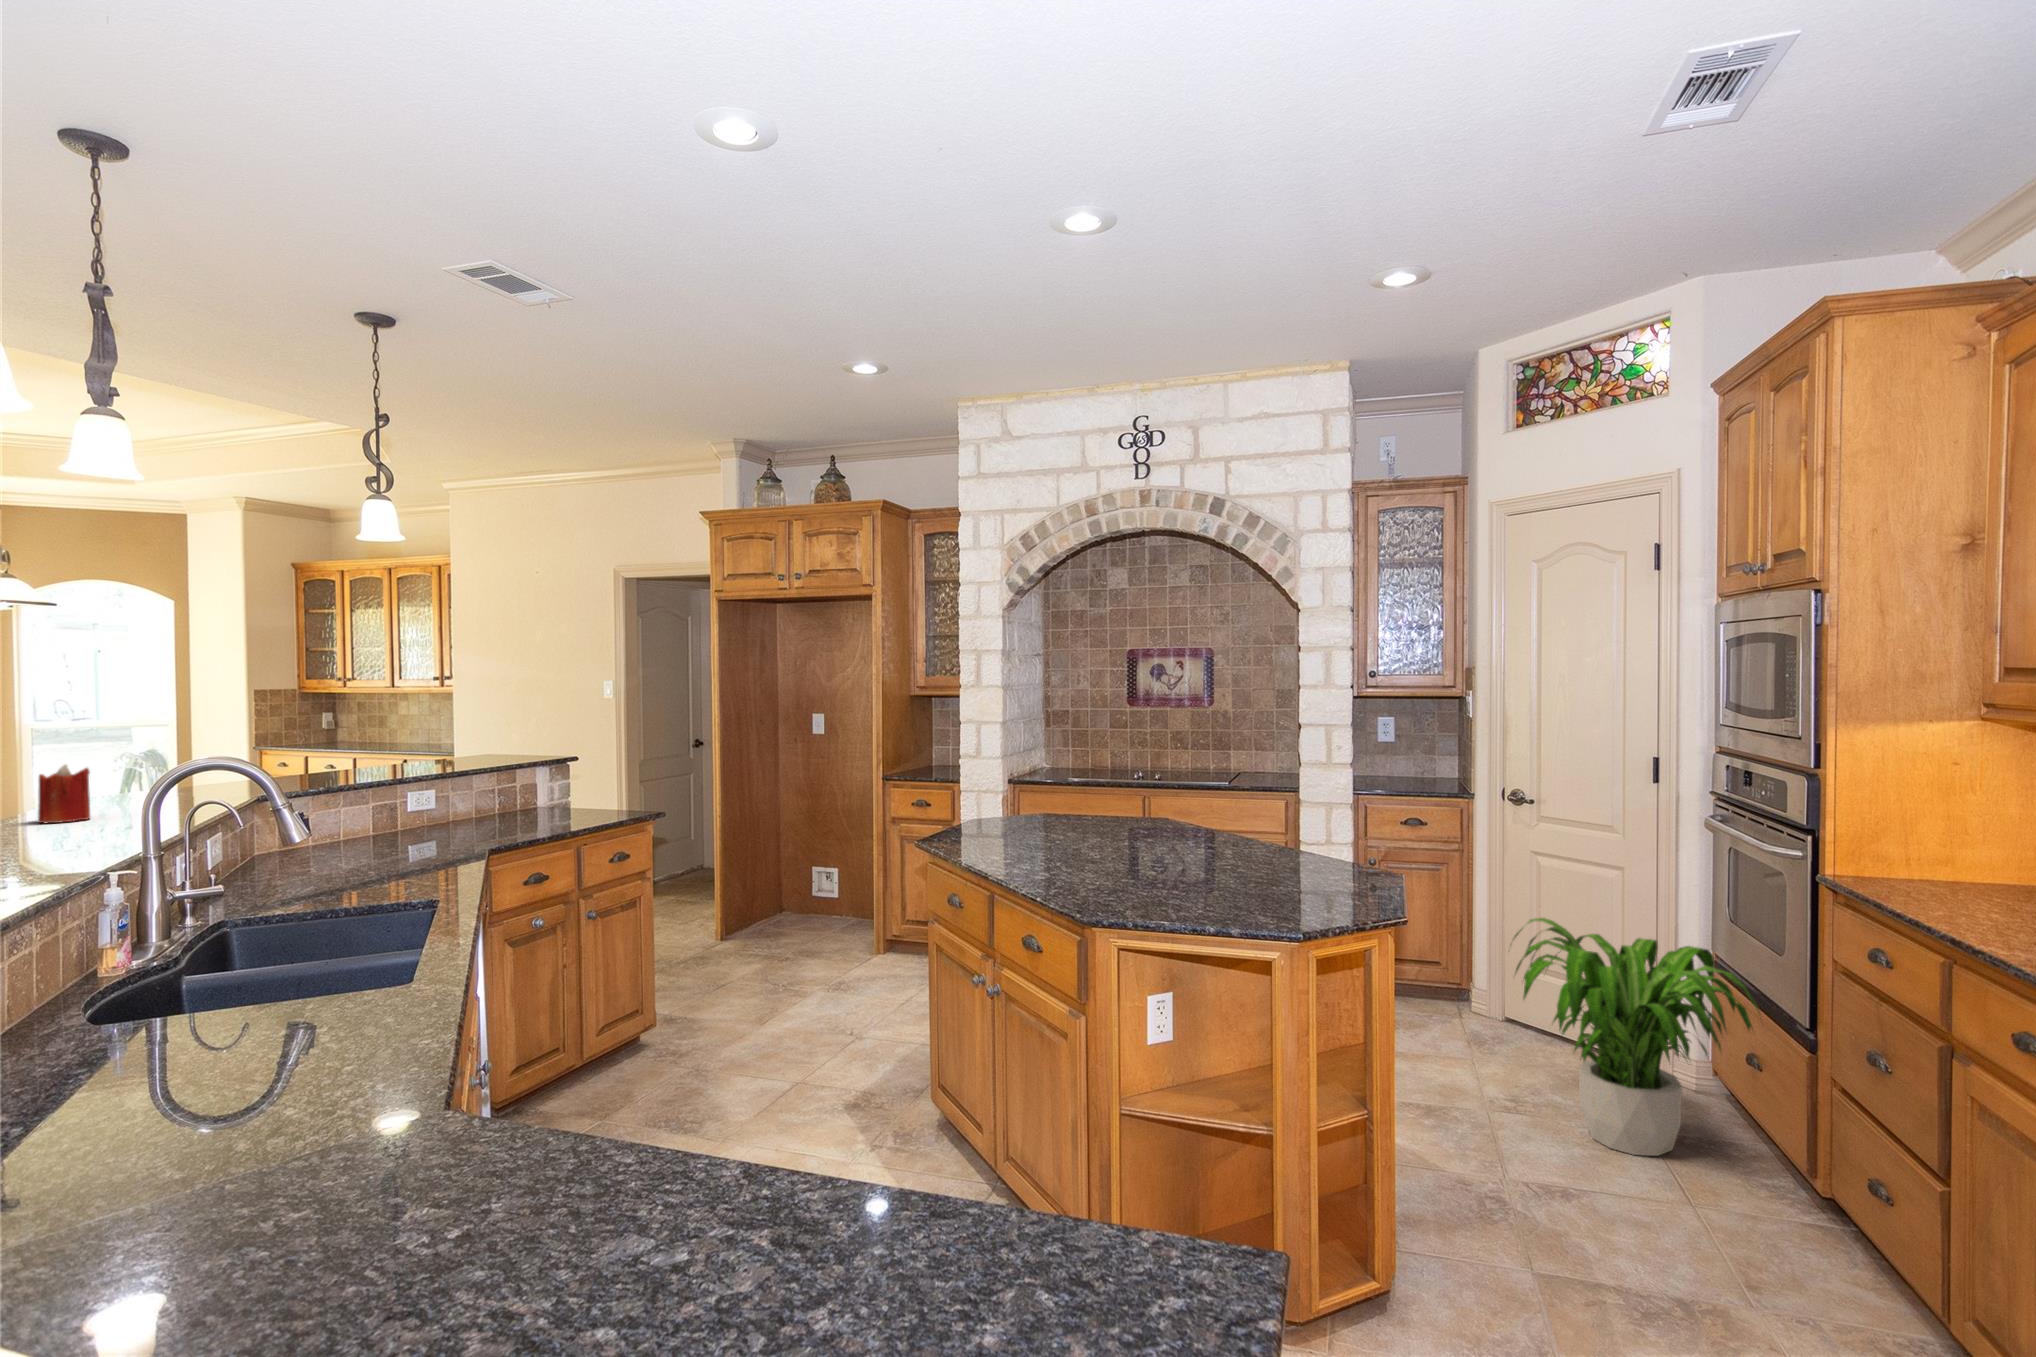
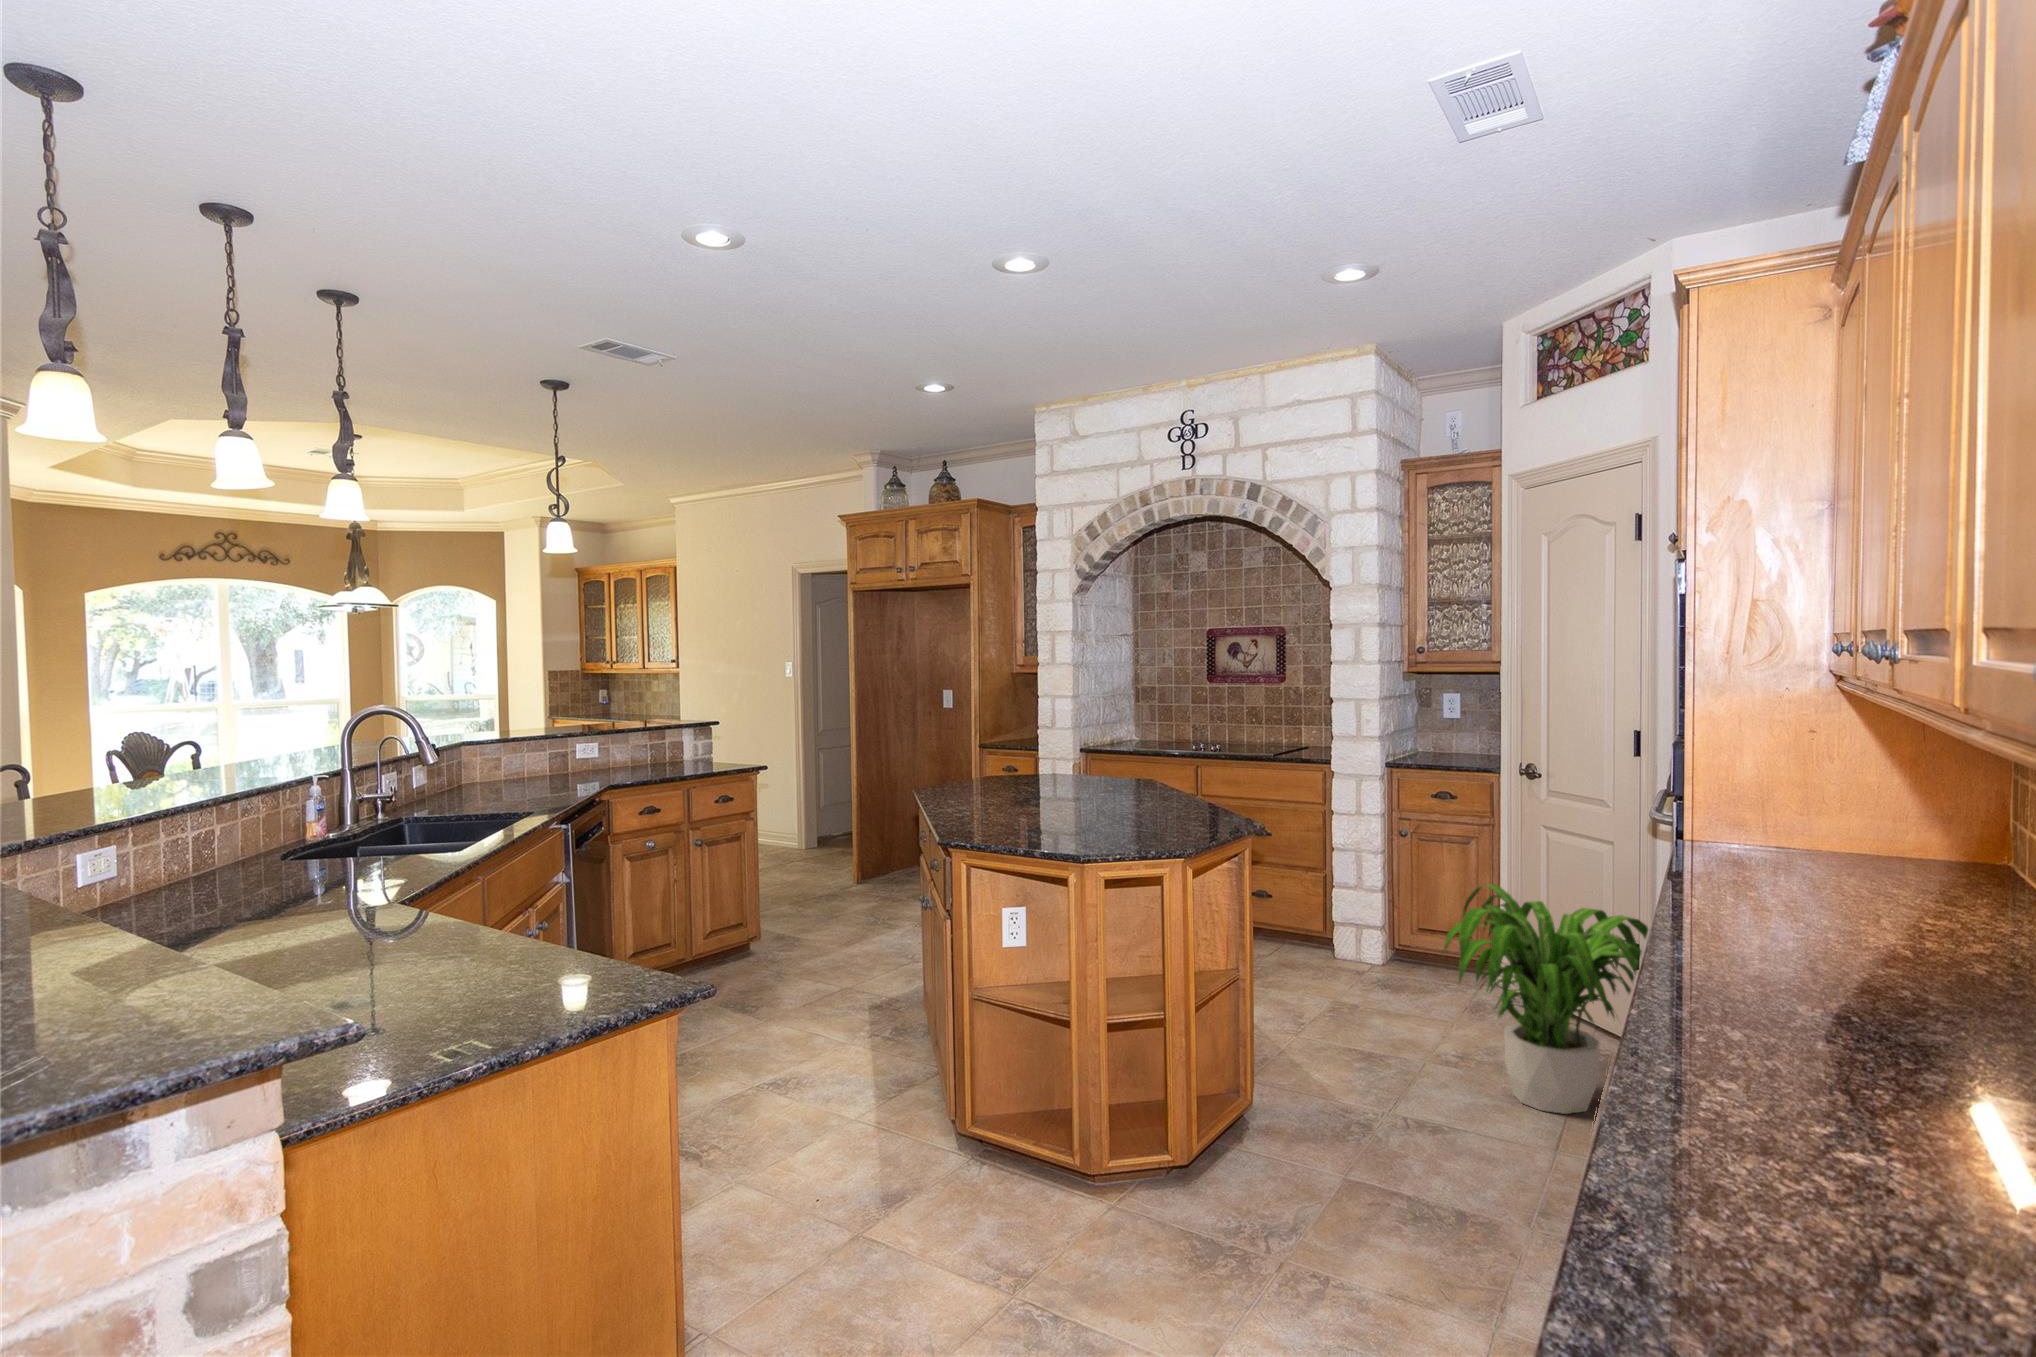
candle: present [38,765,90,824] -> none [323,714,354,753]

